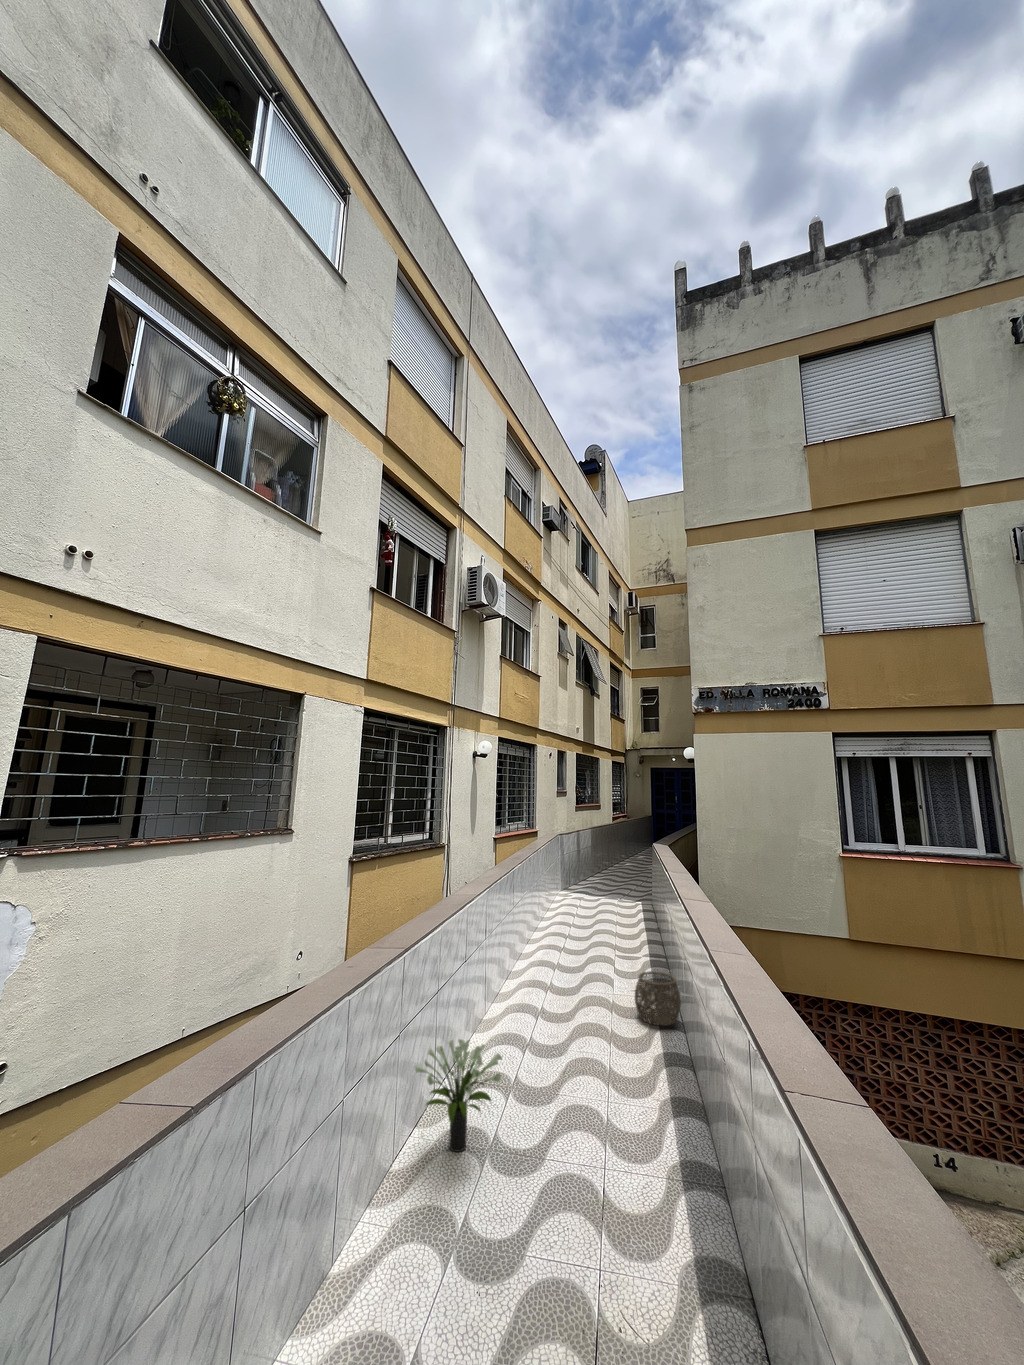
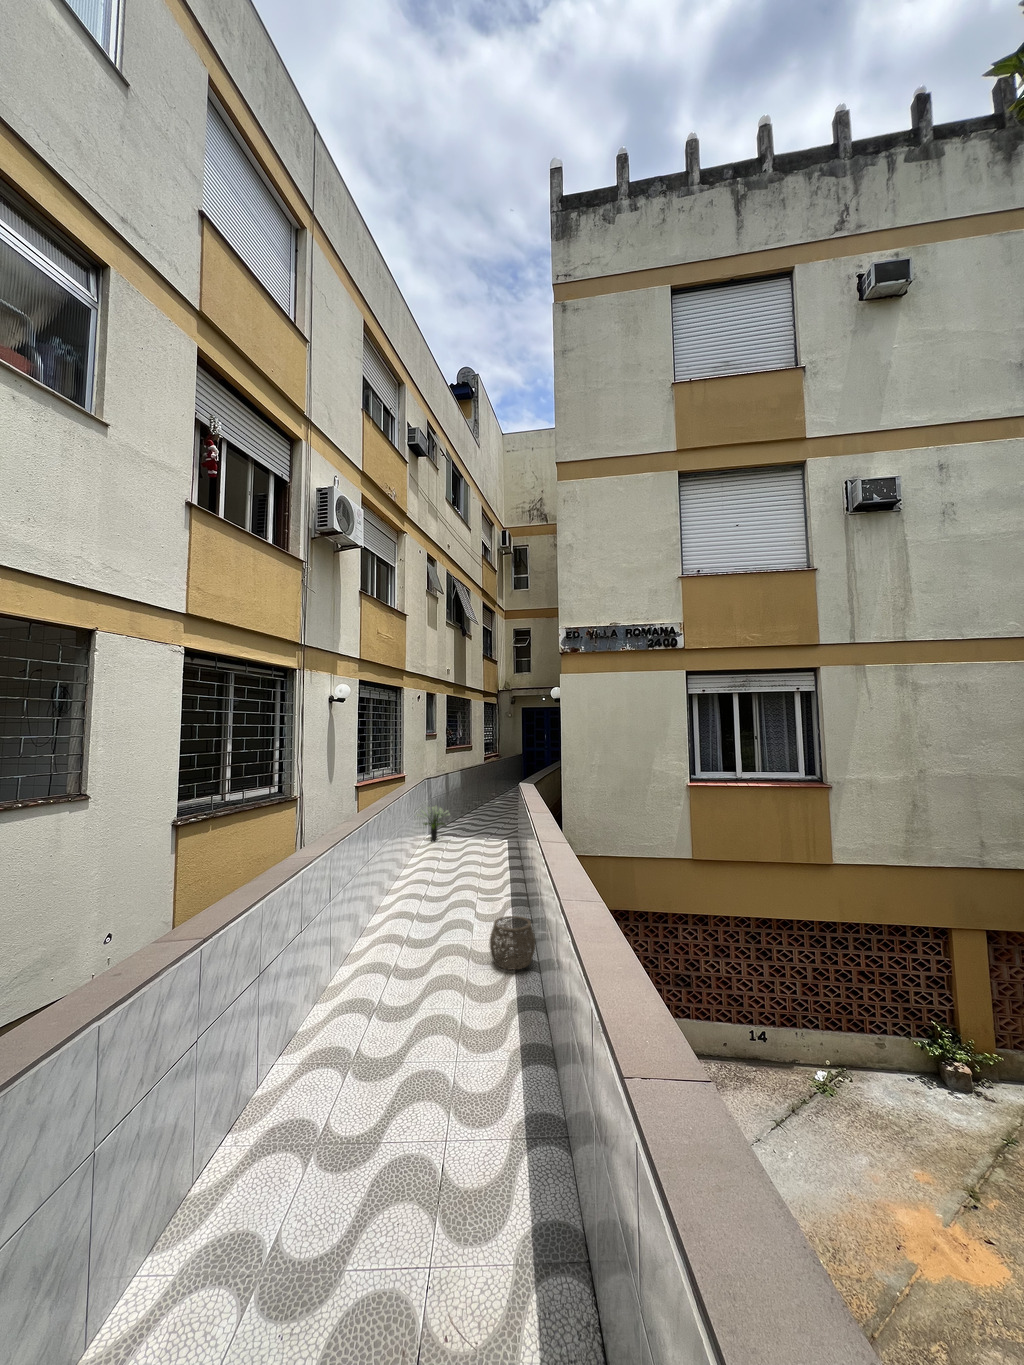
potted plant: present [415,1040,502,1152] -> present [417,805,450,841]

